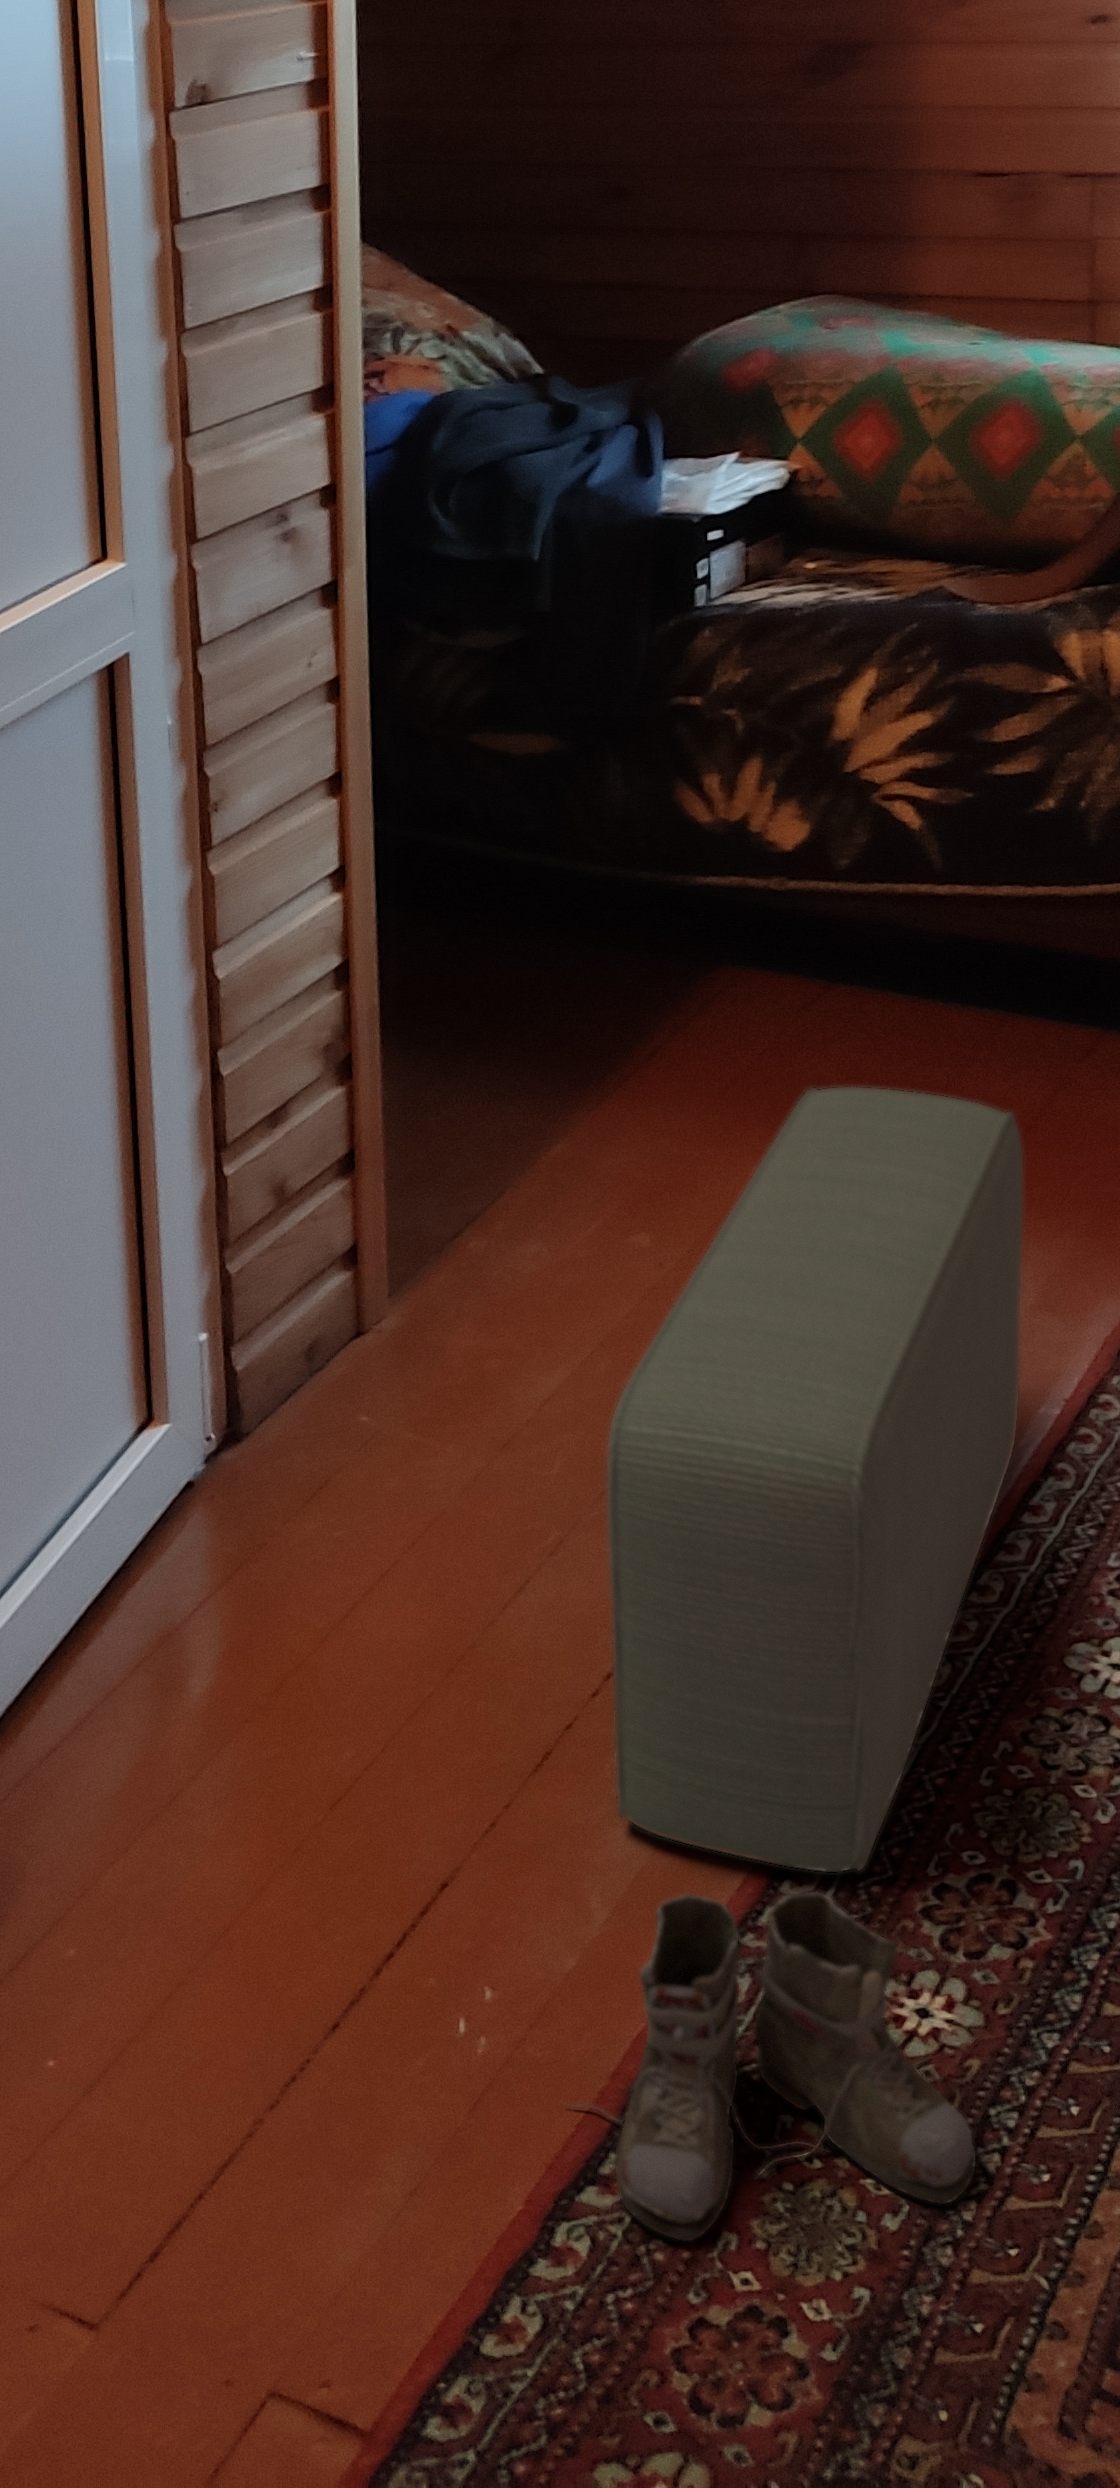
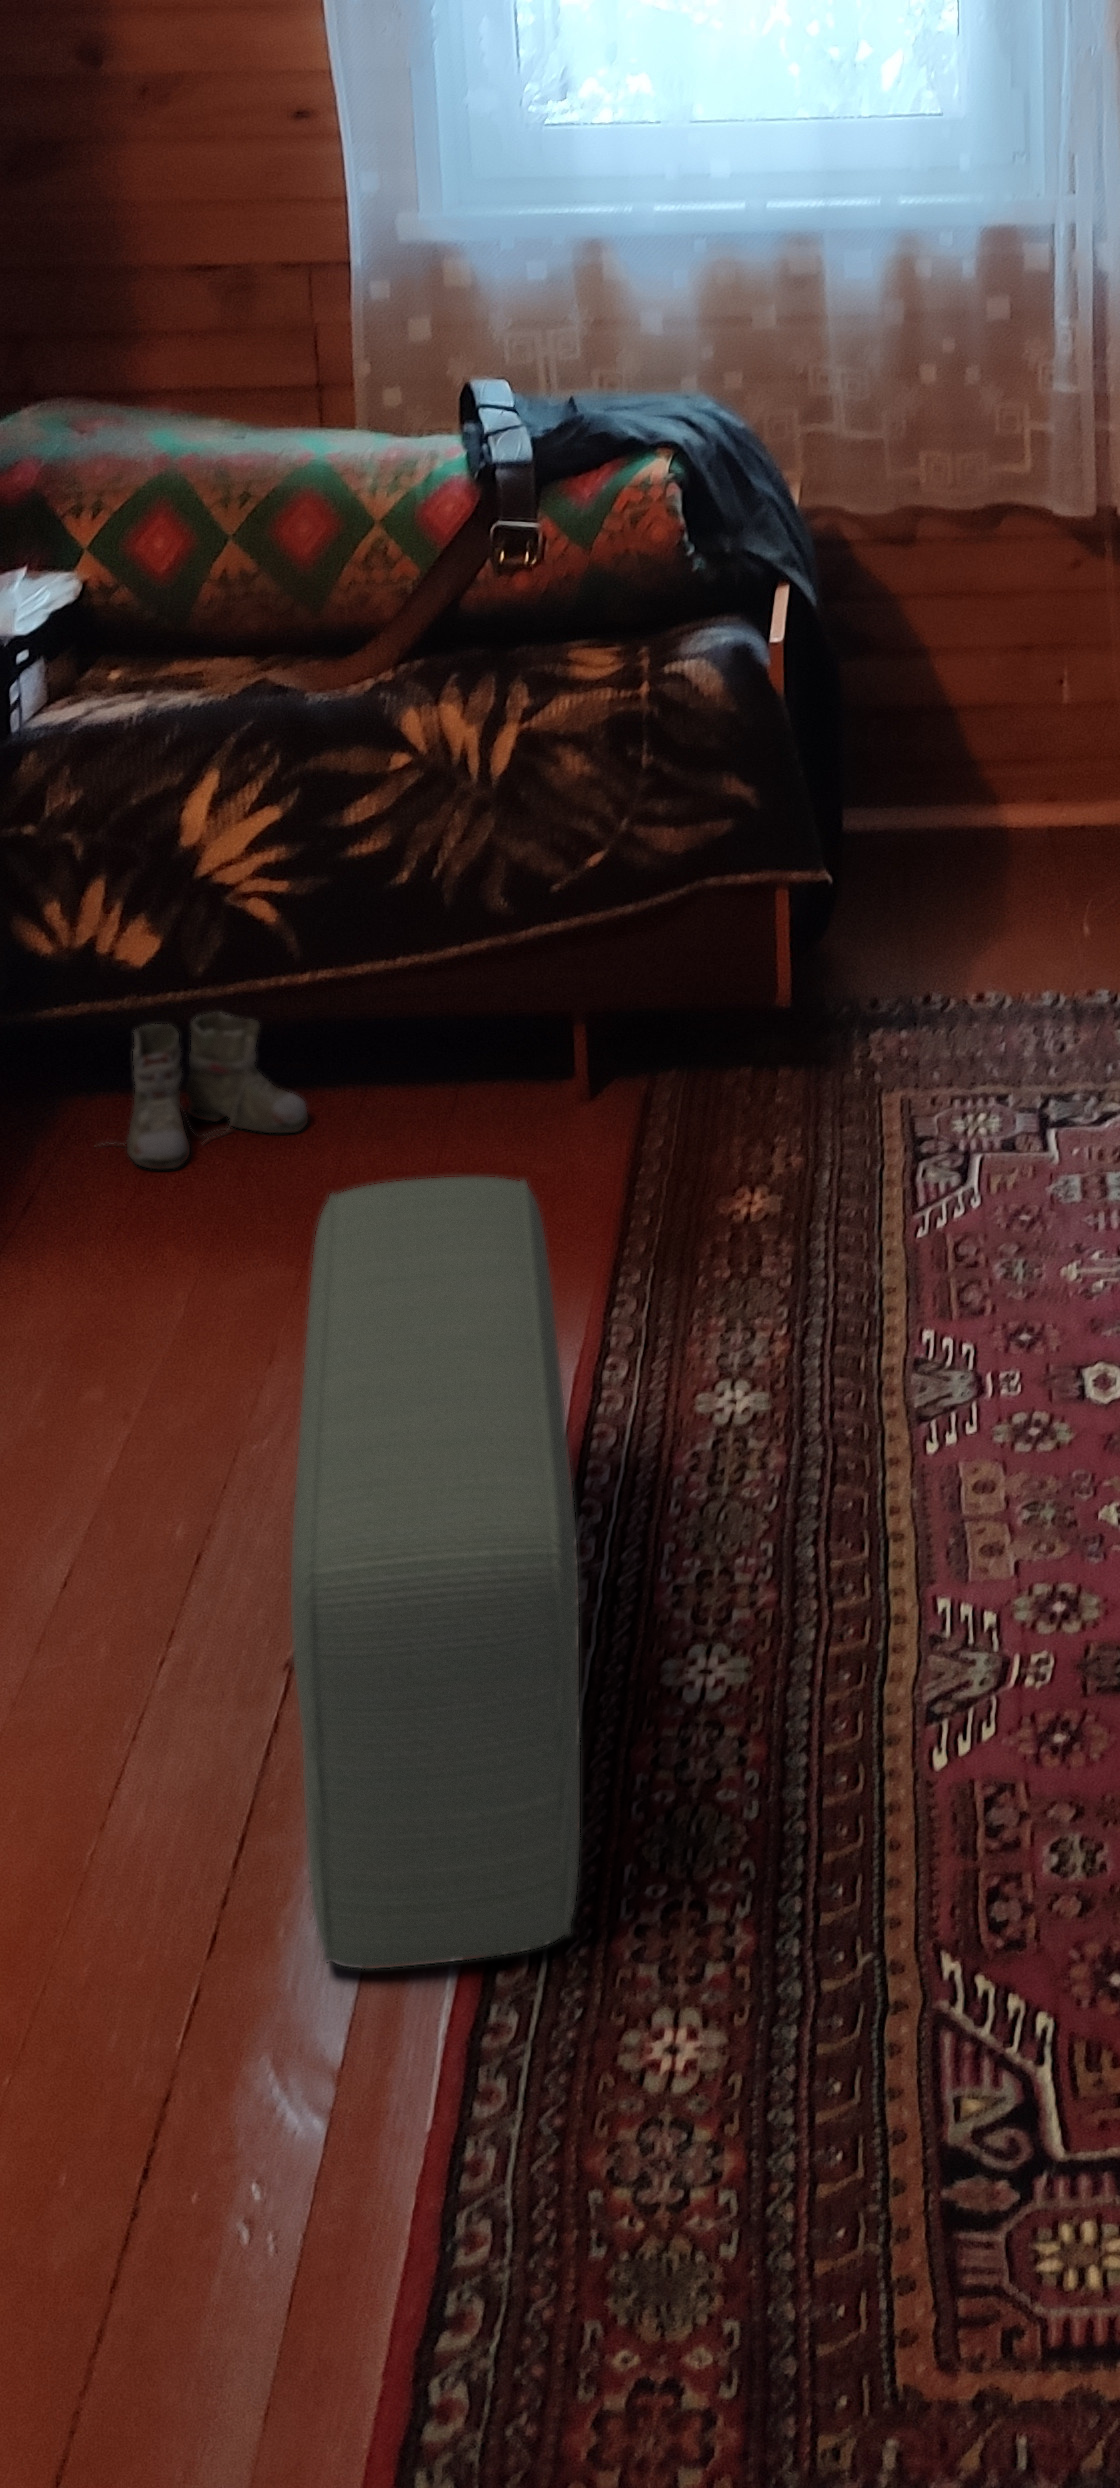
boots: present [608,1892,976,2241] -> present [123,1013,308,1169]

